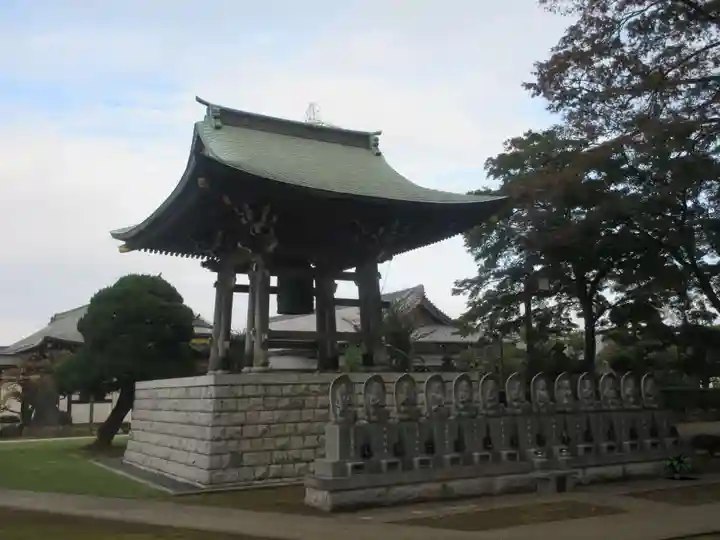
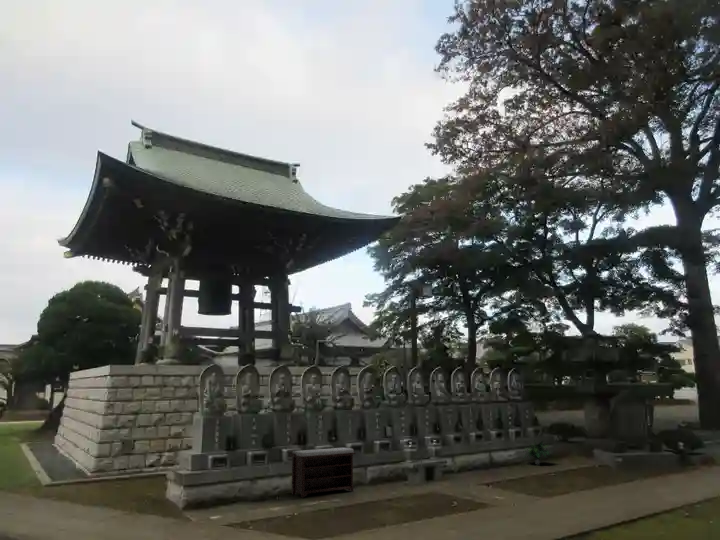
bench: none [422,457,487,505] -> present [290,448,355,498]

